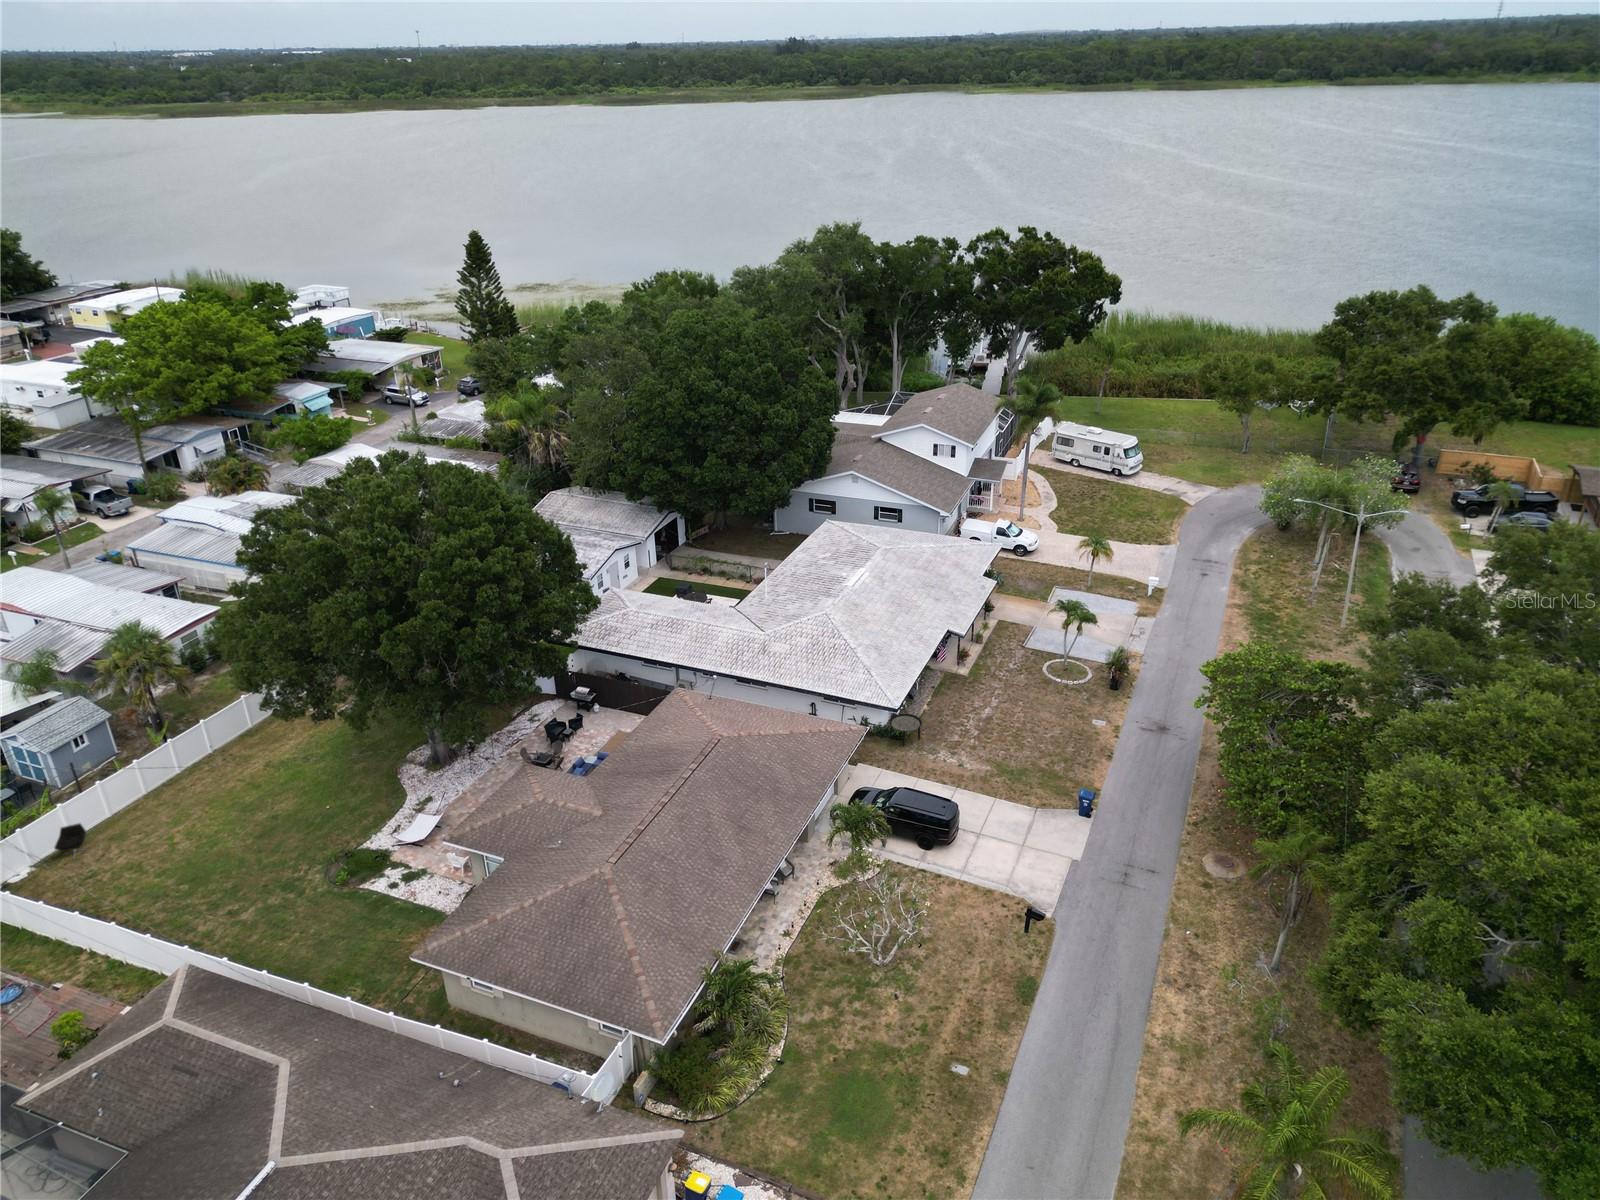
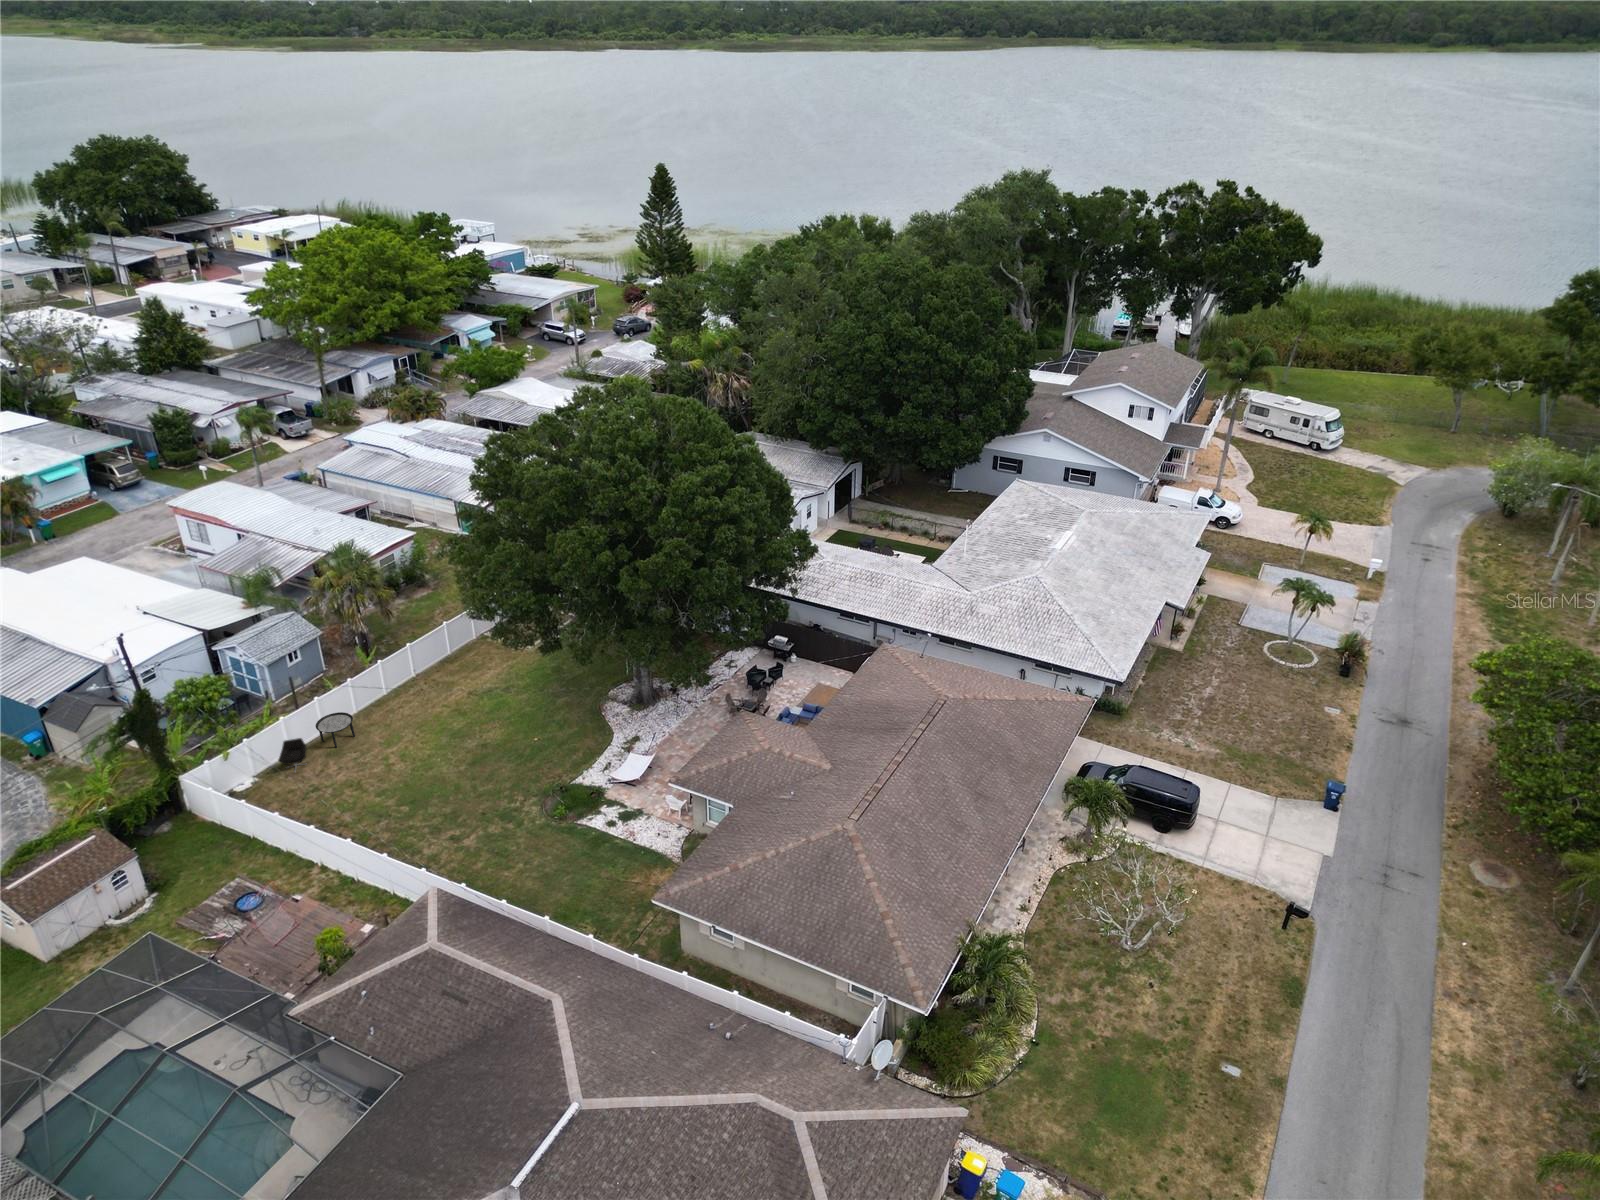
round table: present [890,714,922,746] -> present [316,712,355,748]

